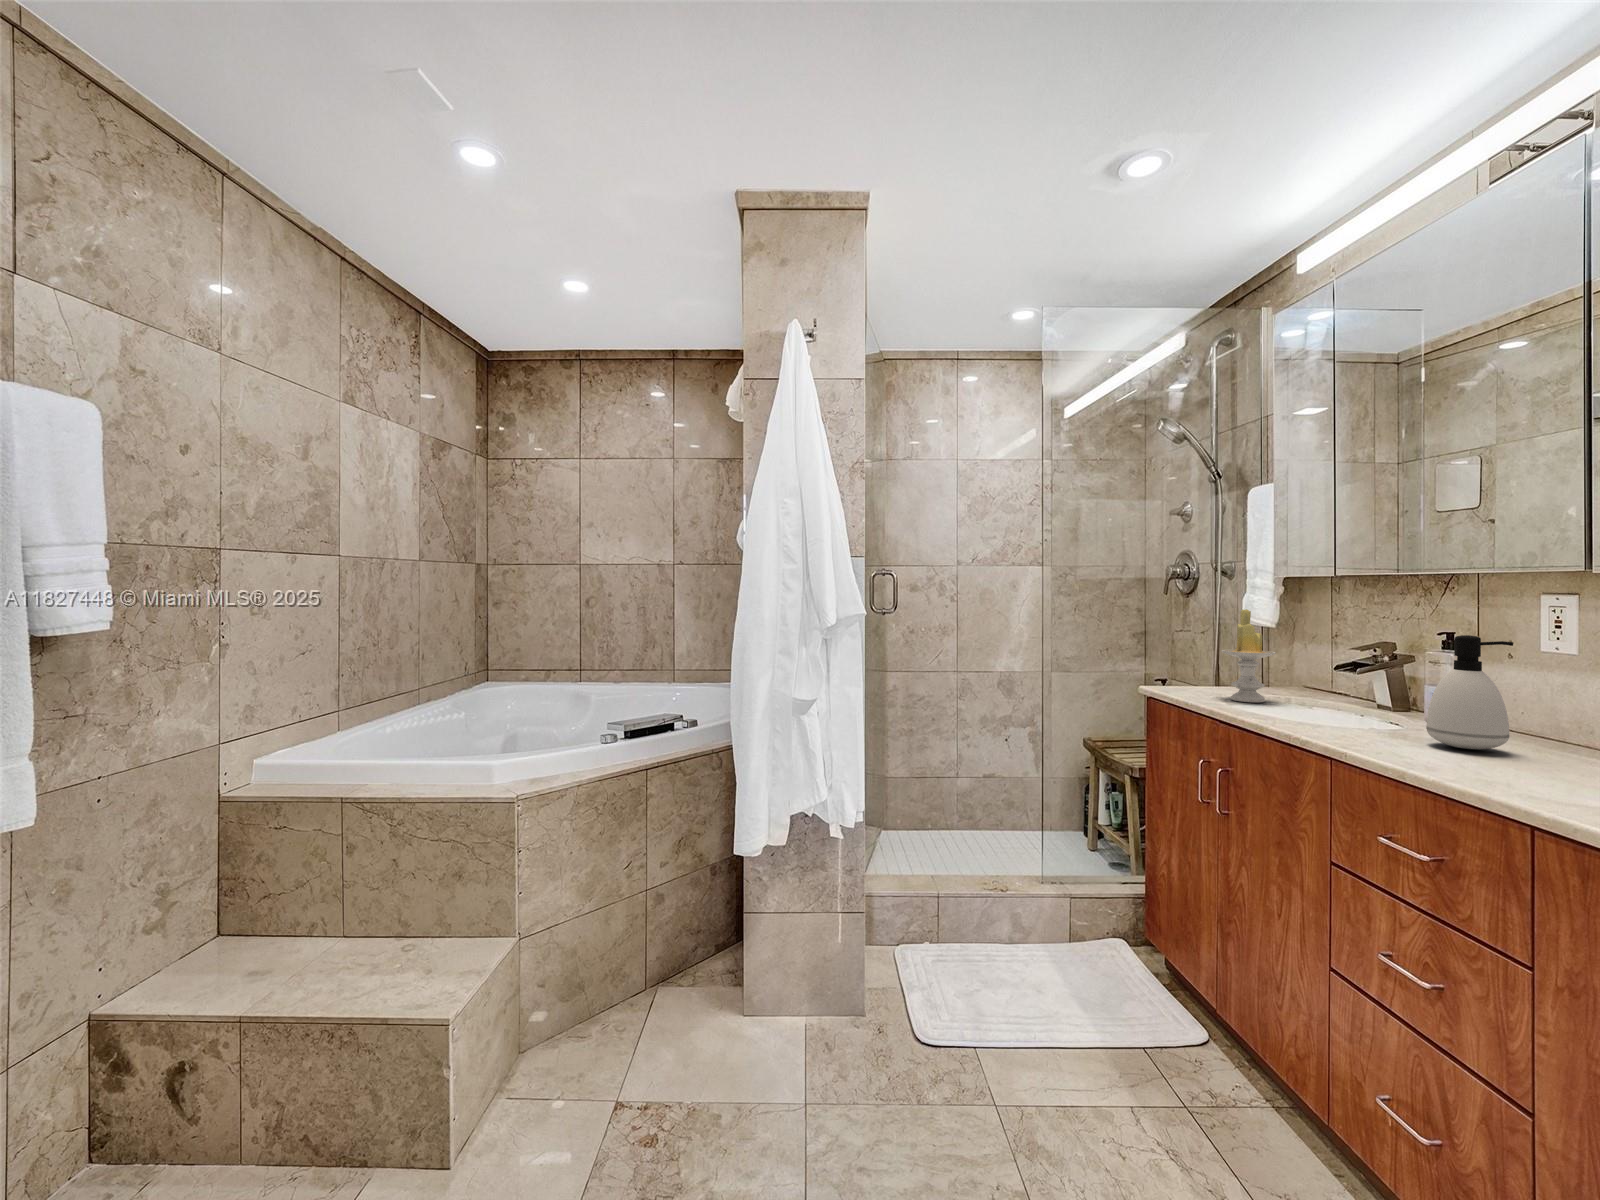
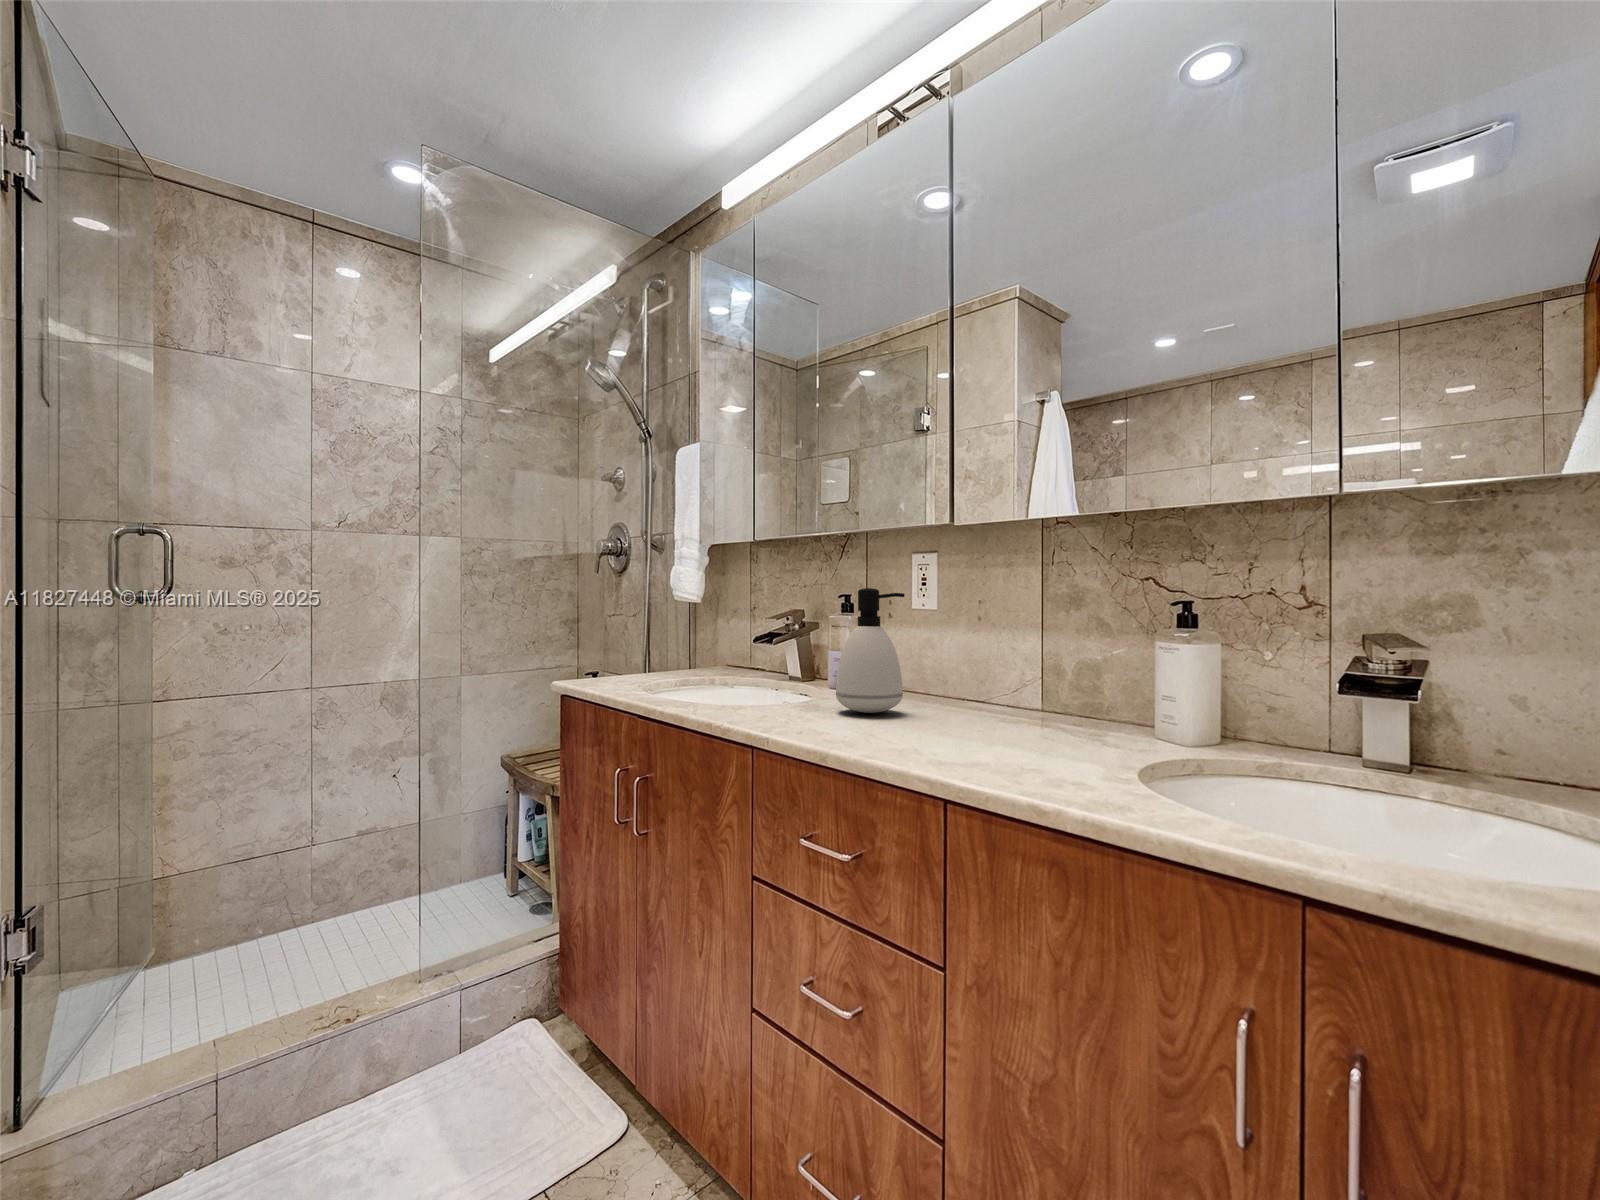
candle: present [1221,609,1276,702] -> none [645,579,700,687]

